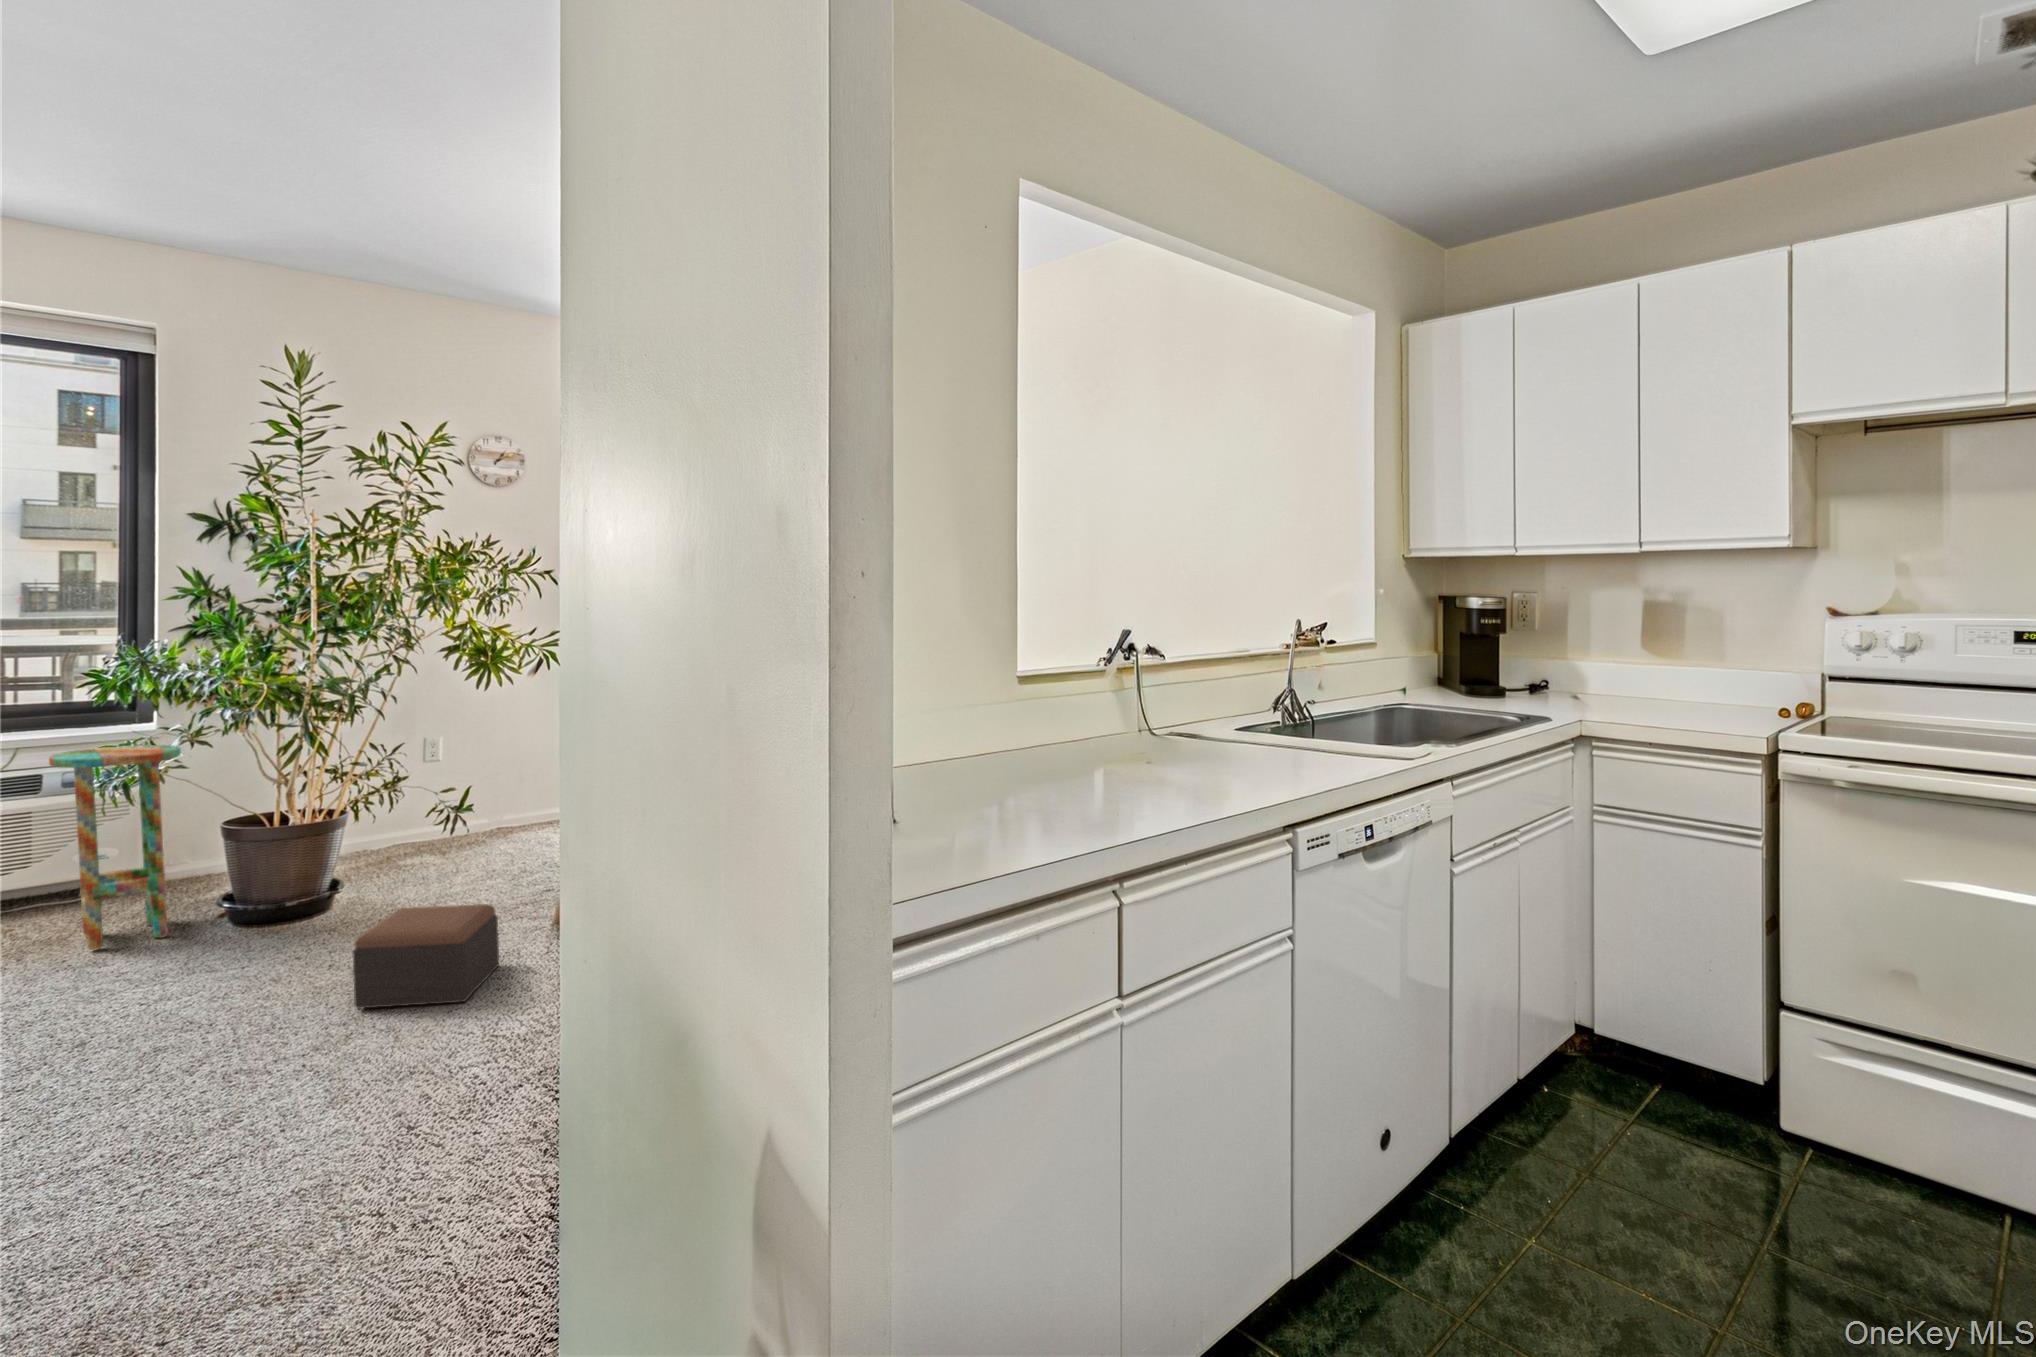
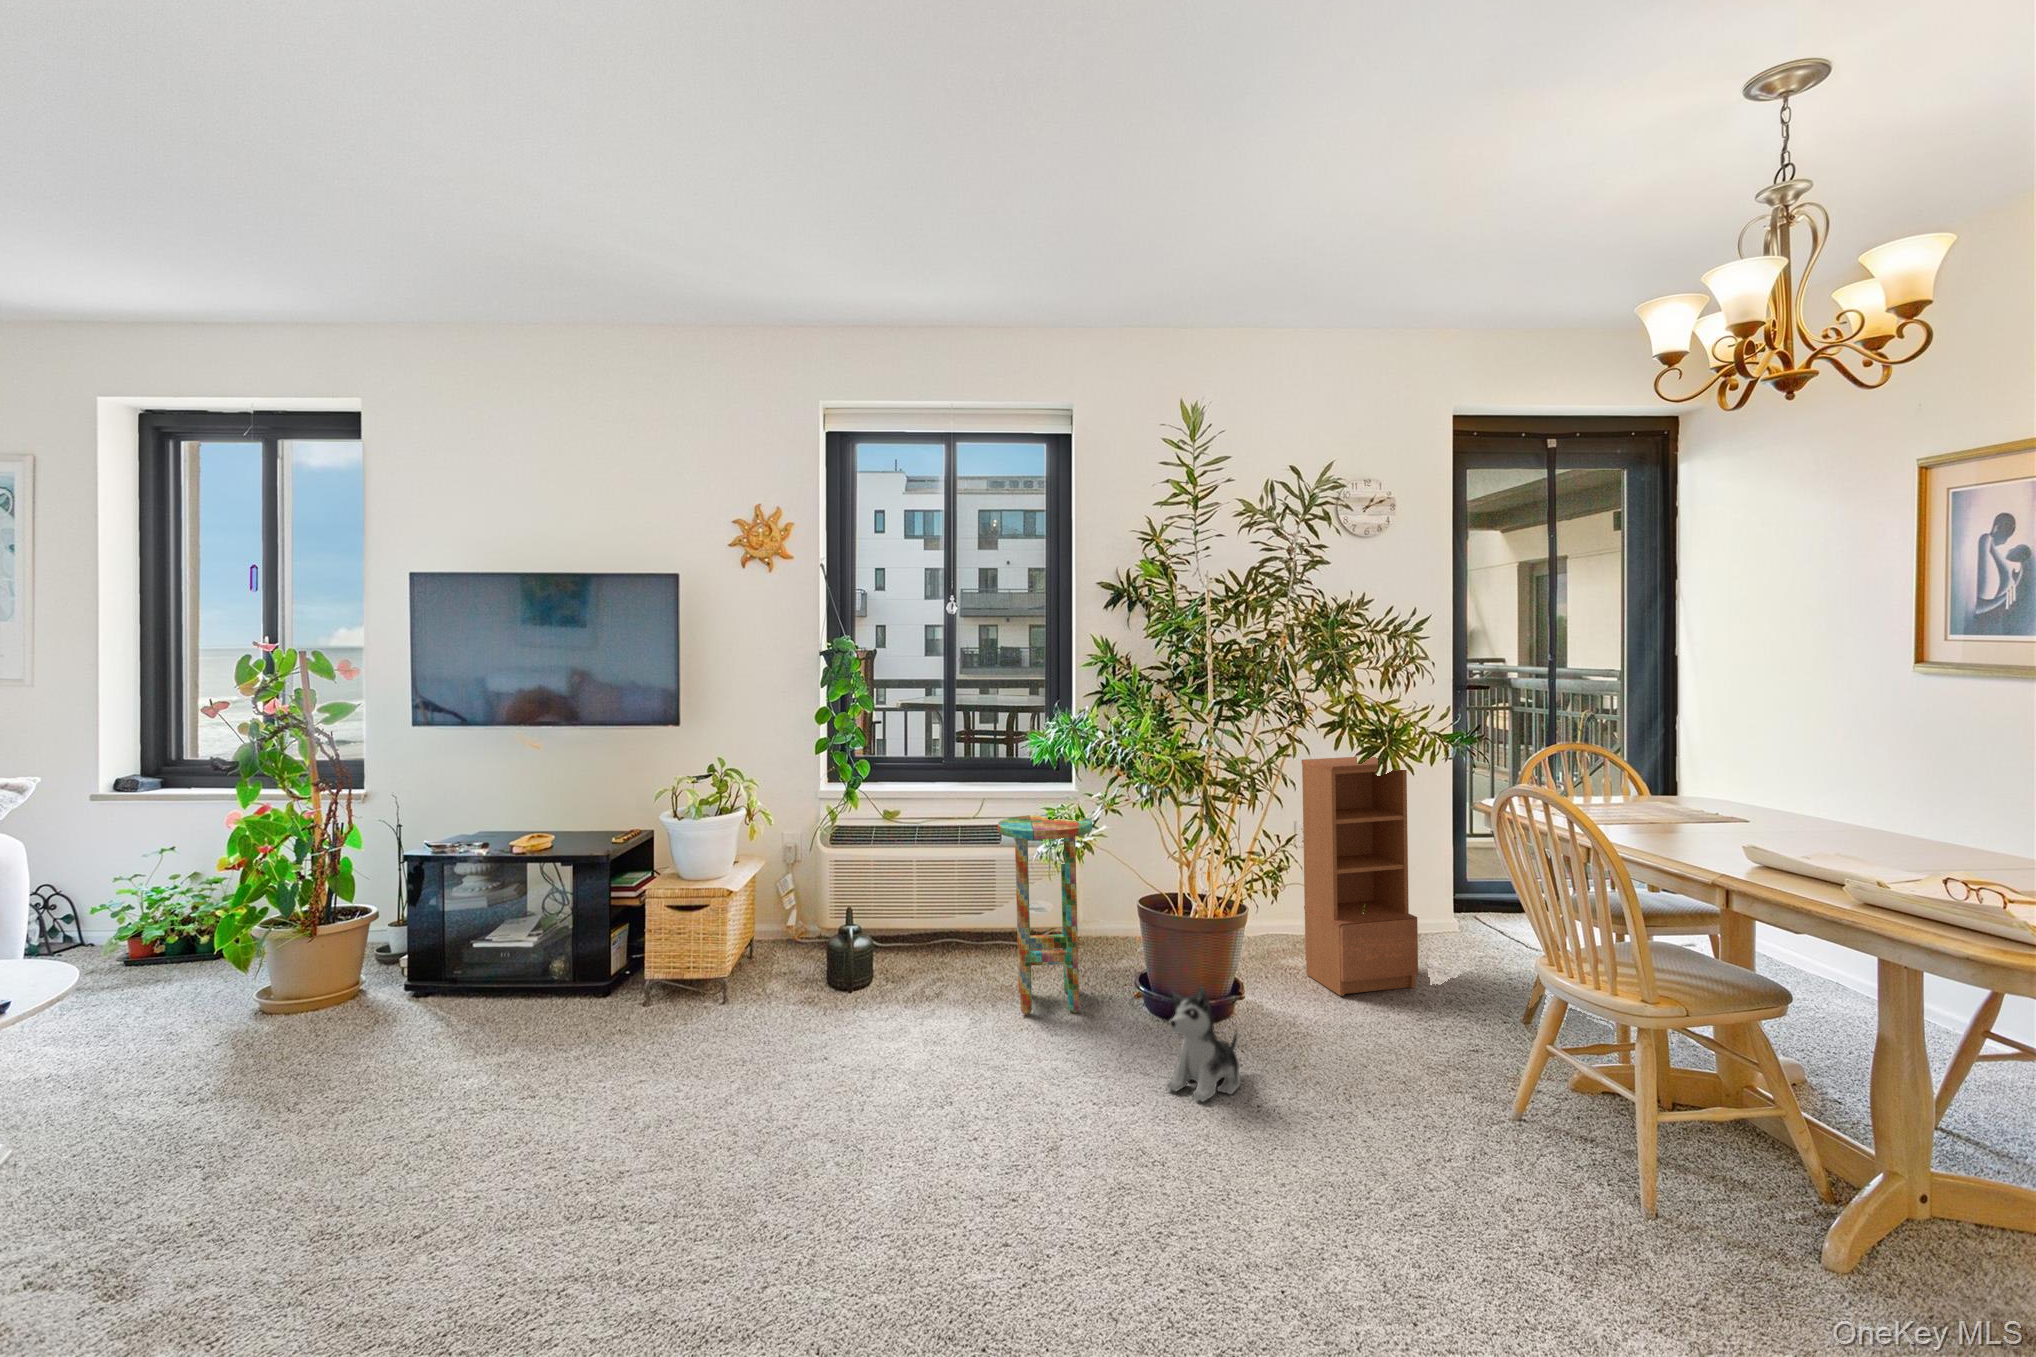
bookcase: none [419,679,526,879] -> present [1302,757,1418,996]
plush toy: none [272,871,352,969] -> present [1166,987,1240,1102]
footstool: present [353,904,499,1009] -> none [1249,1061,1413,1226]

